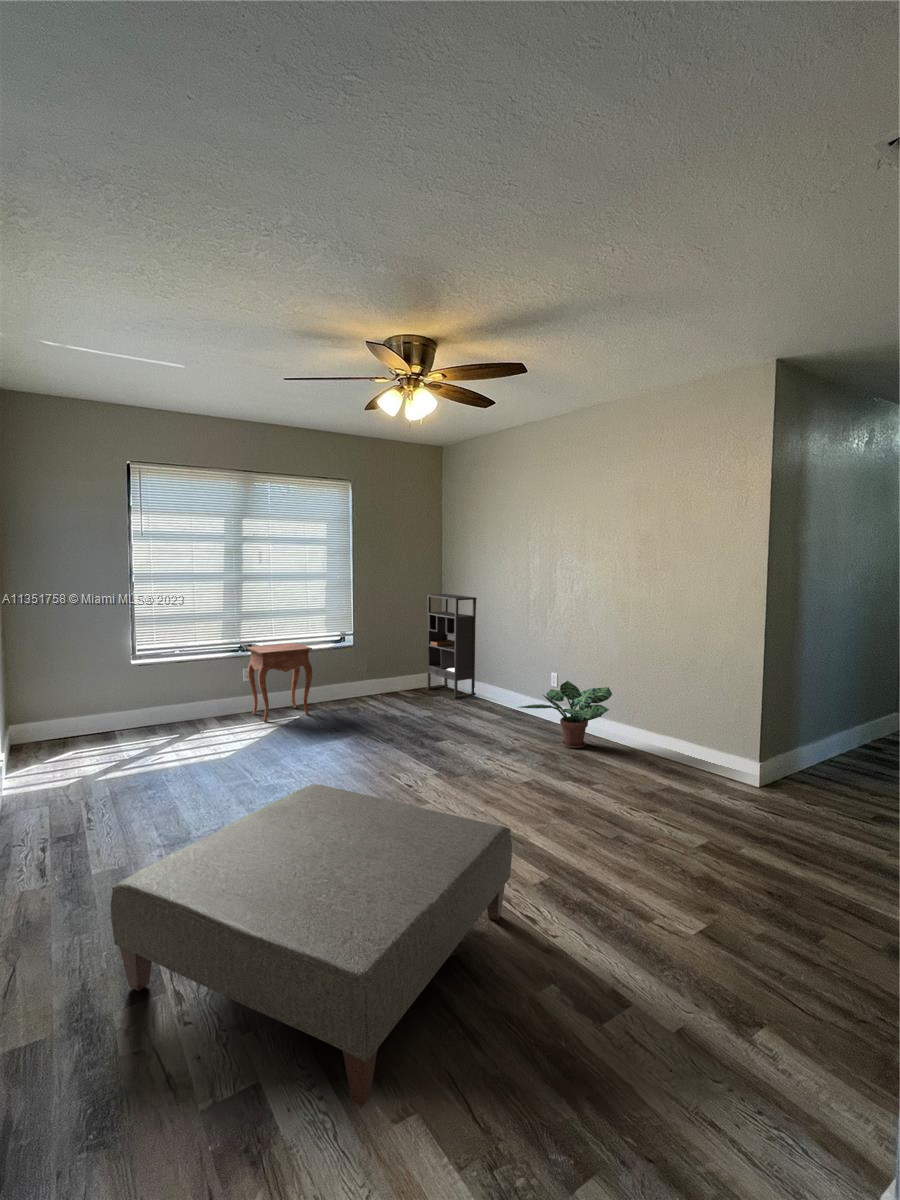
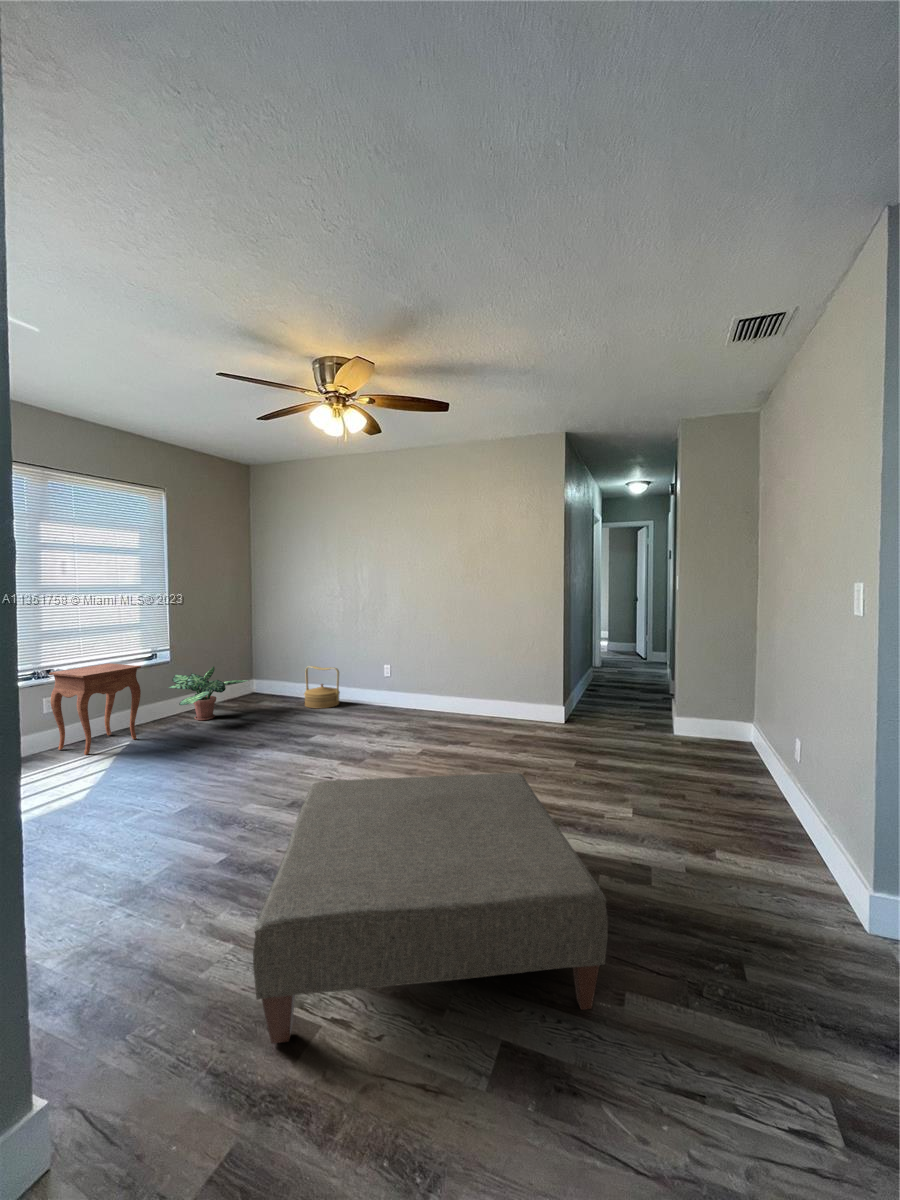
bookshelf: present [426,594,477,699] -> none [241,607,296,702]
woven basket: none [472,663,512,712] -> present [304,666,340,708]
potted plant: present [519,681,612,748] -> present [169,666,248,720]

